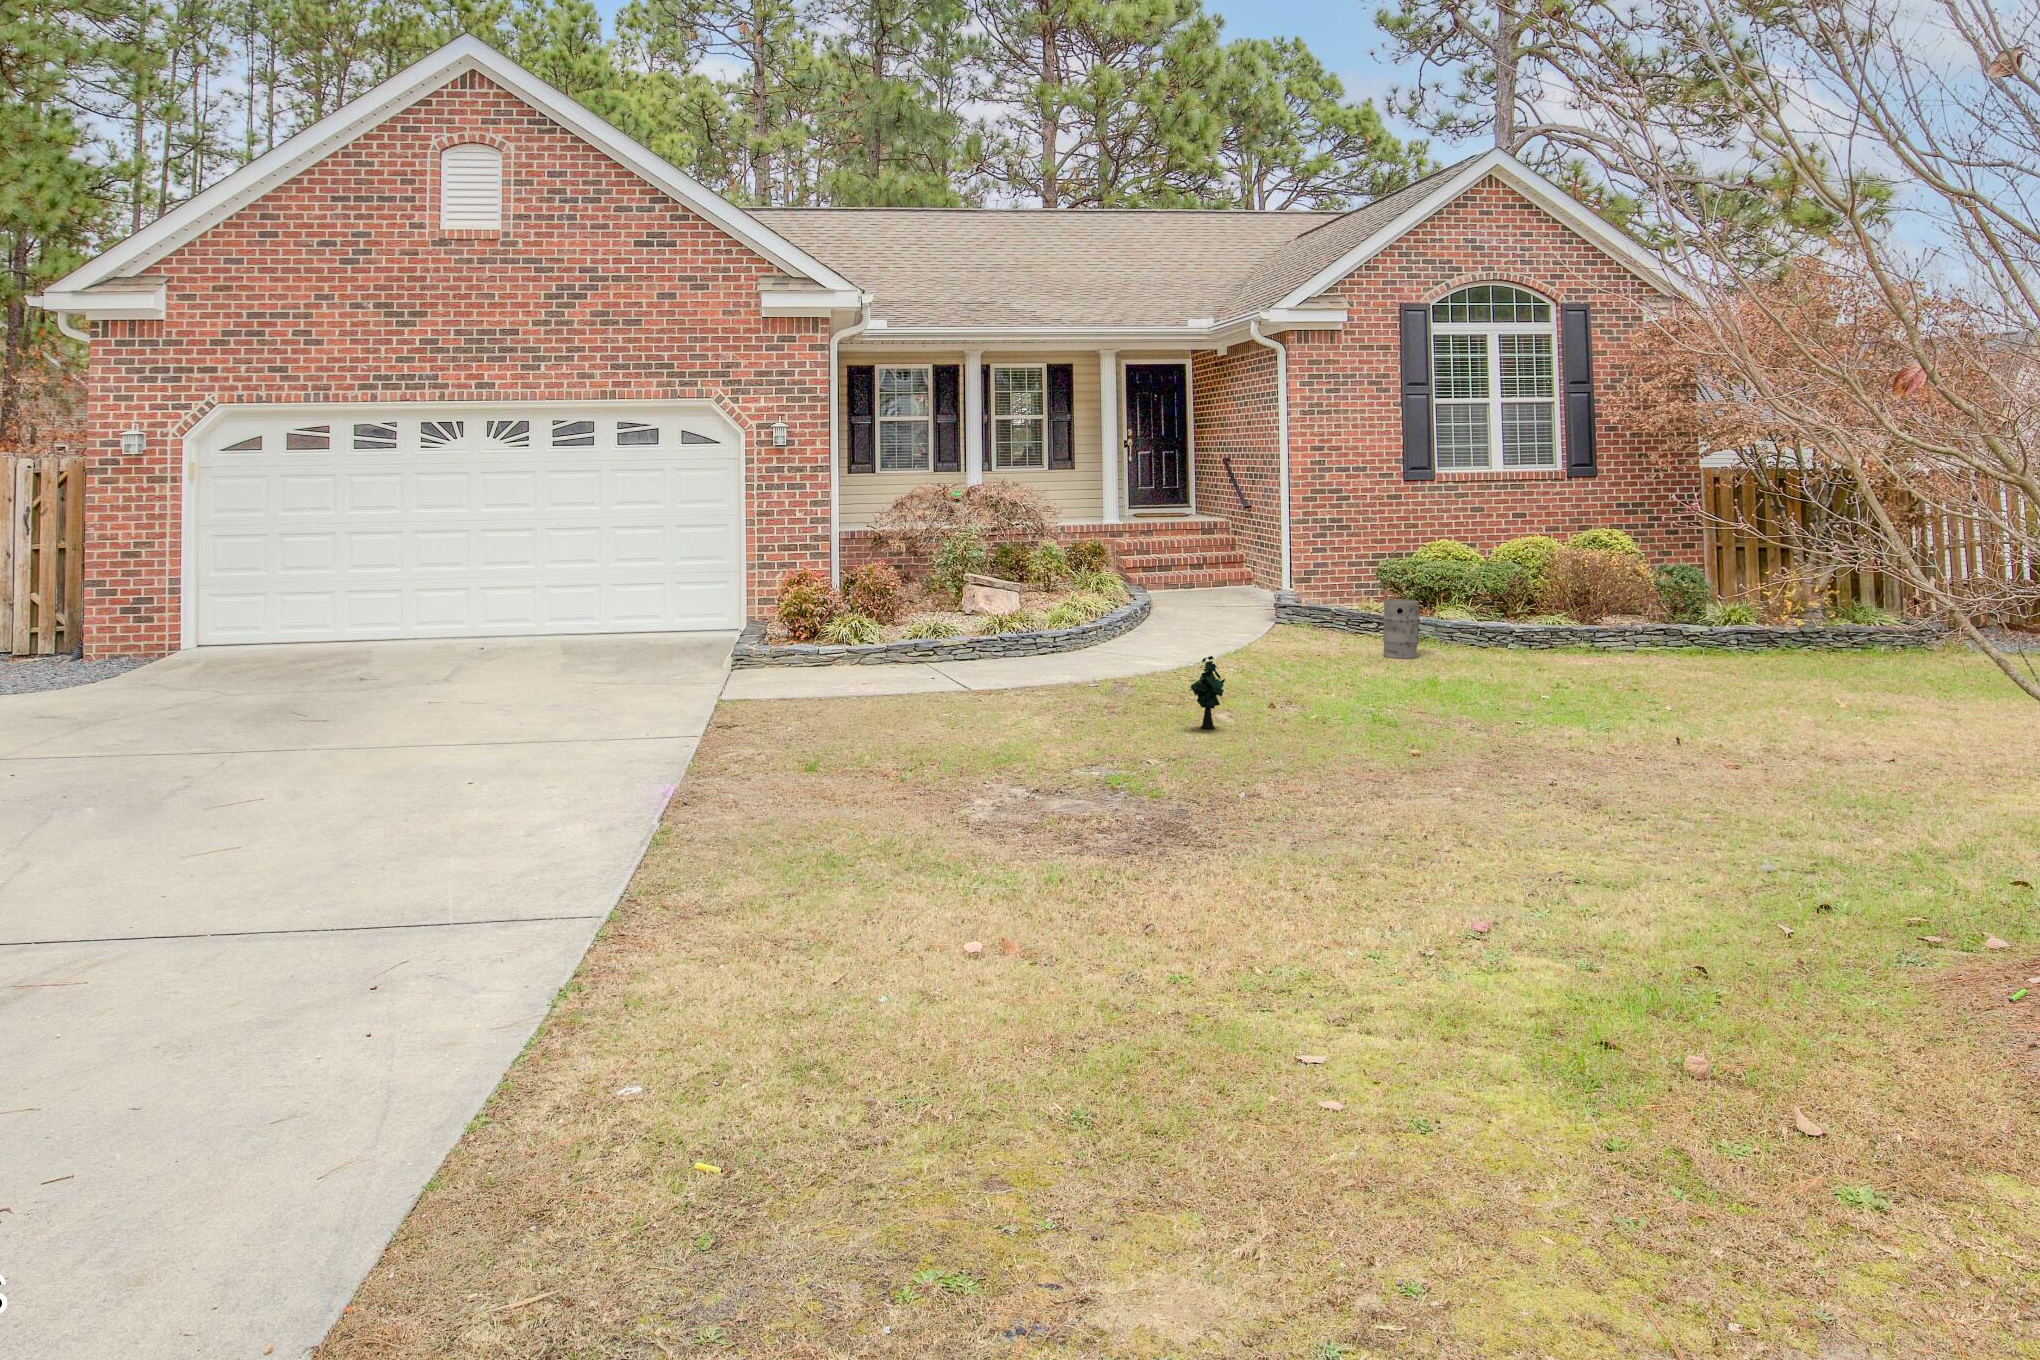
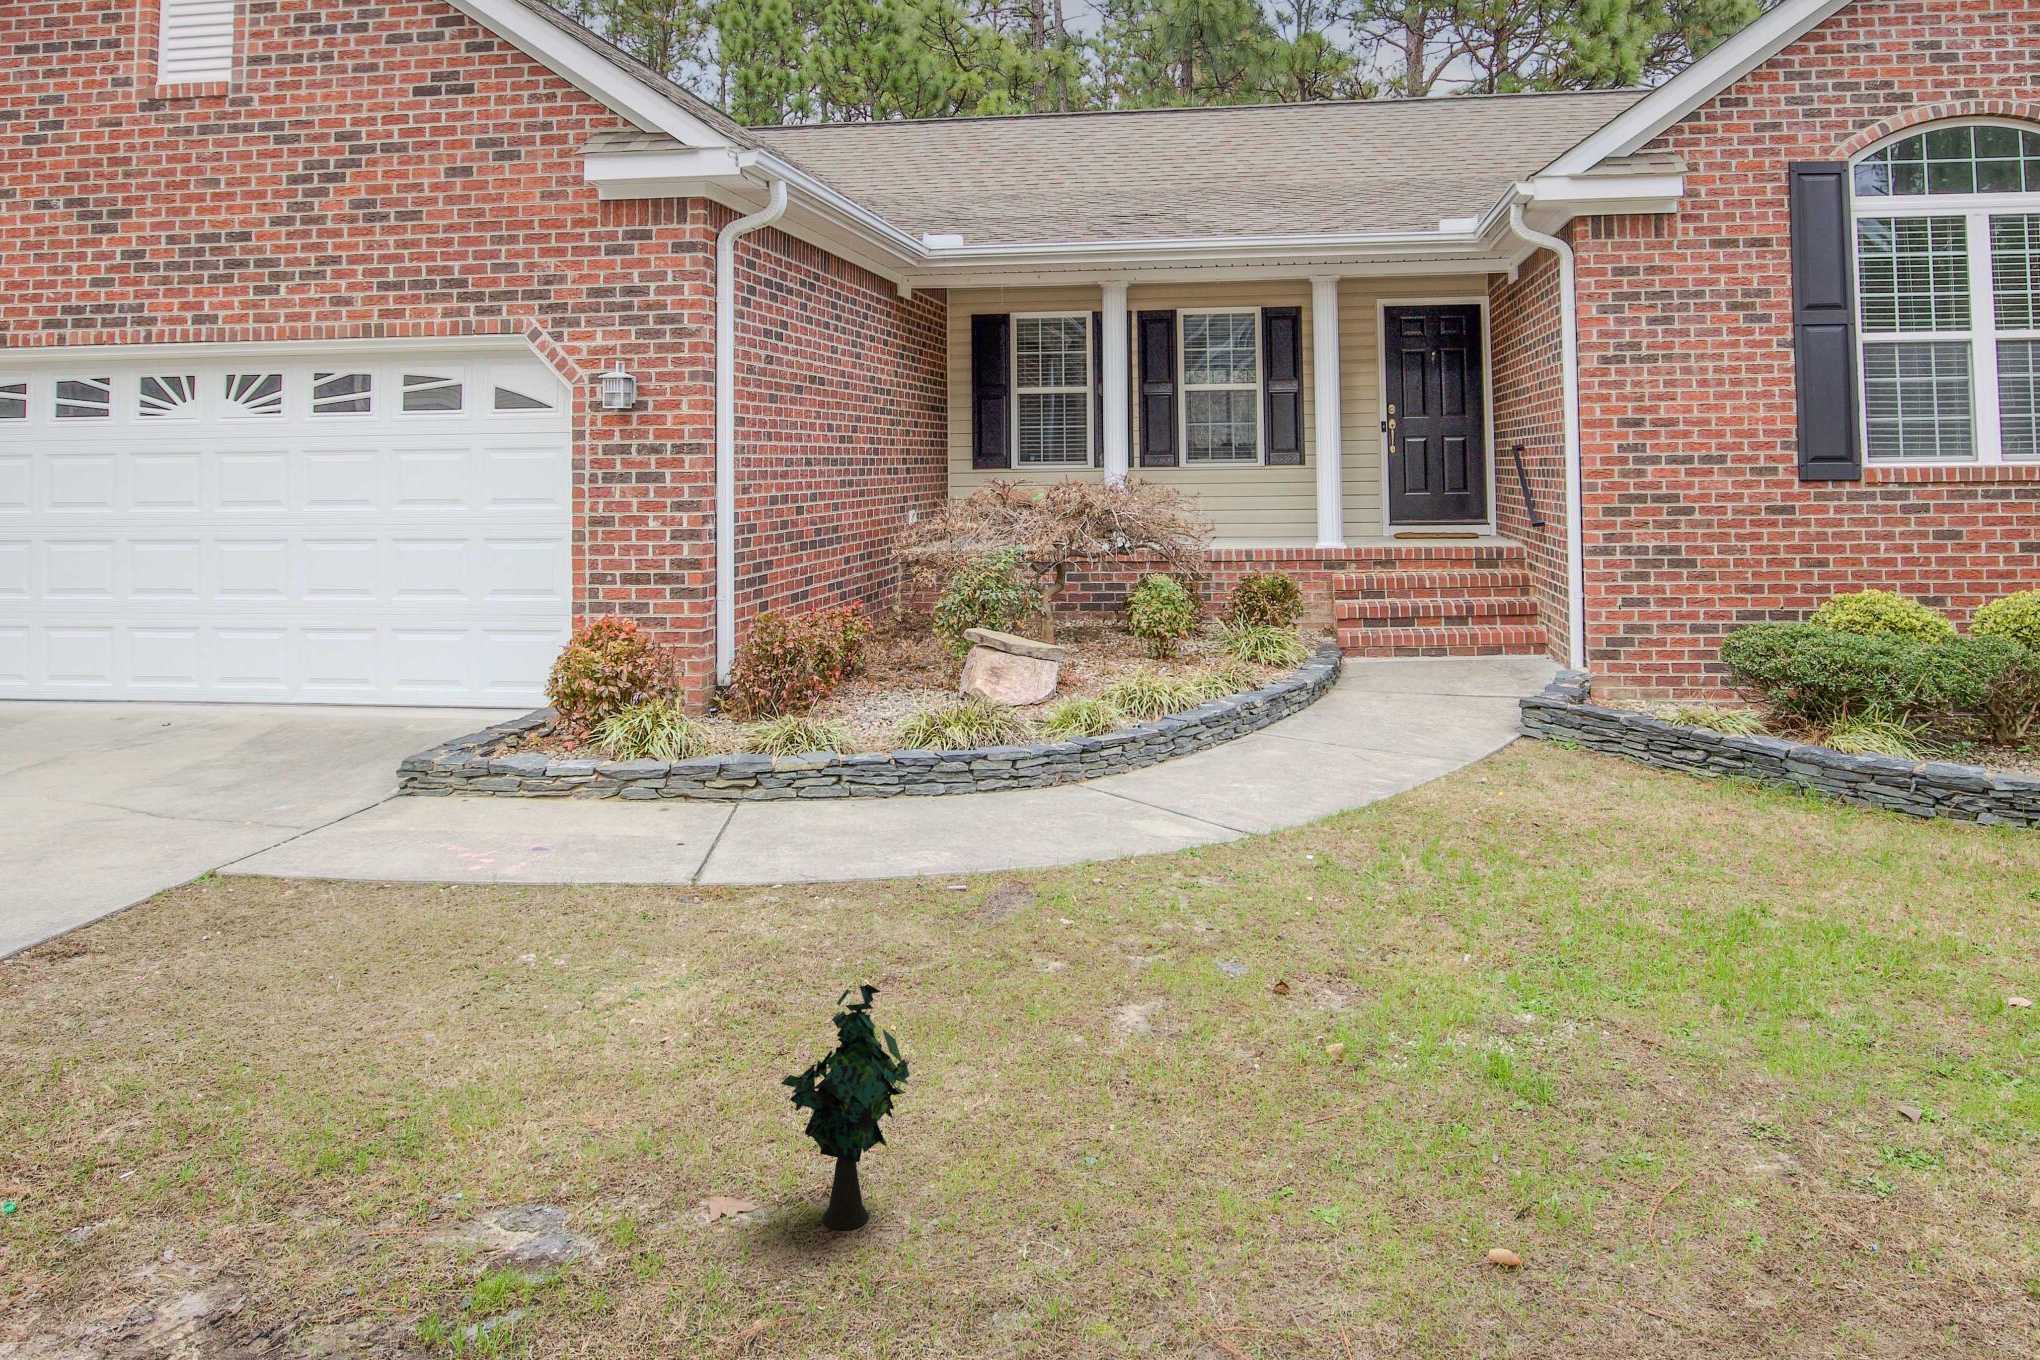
trash can: present [1383,599,1420,659] -> none [1675,734,1763,878]

